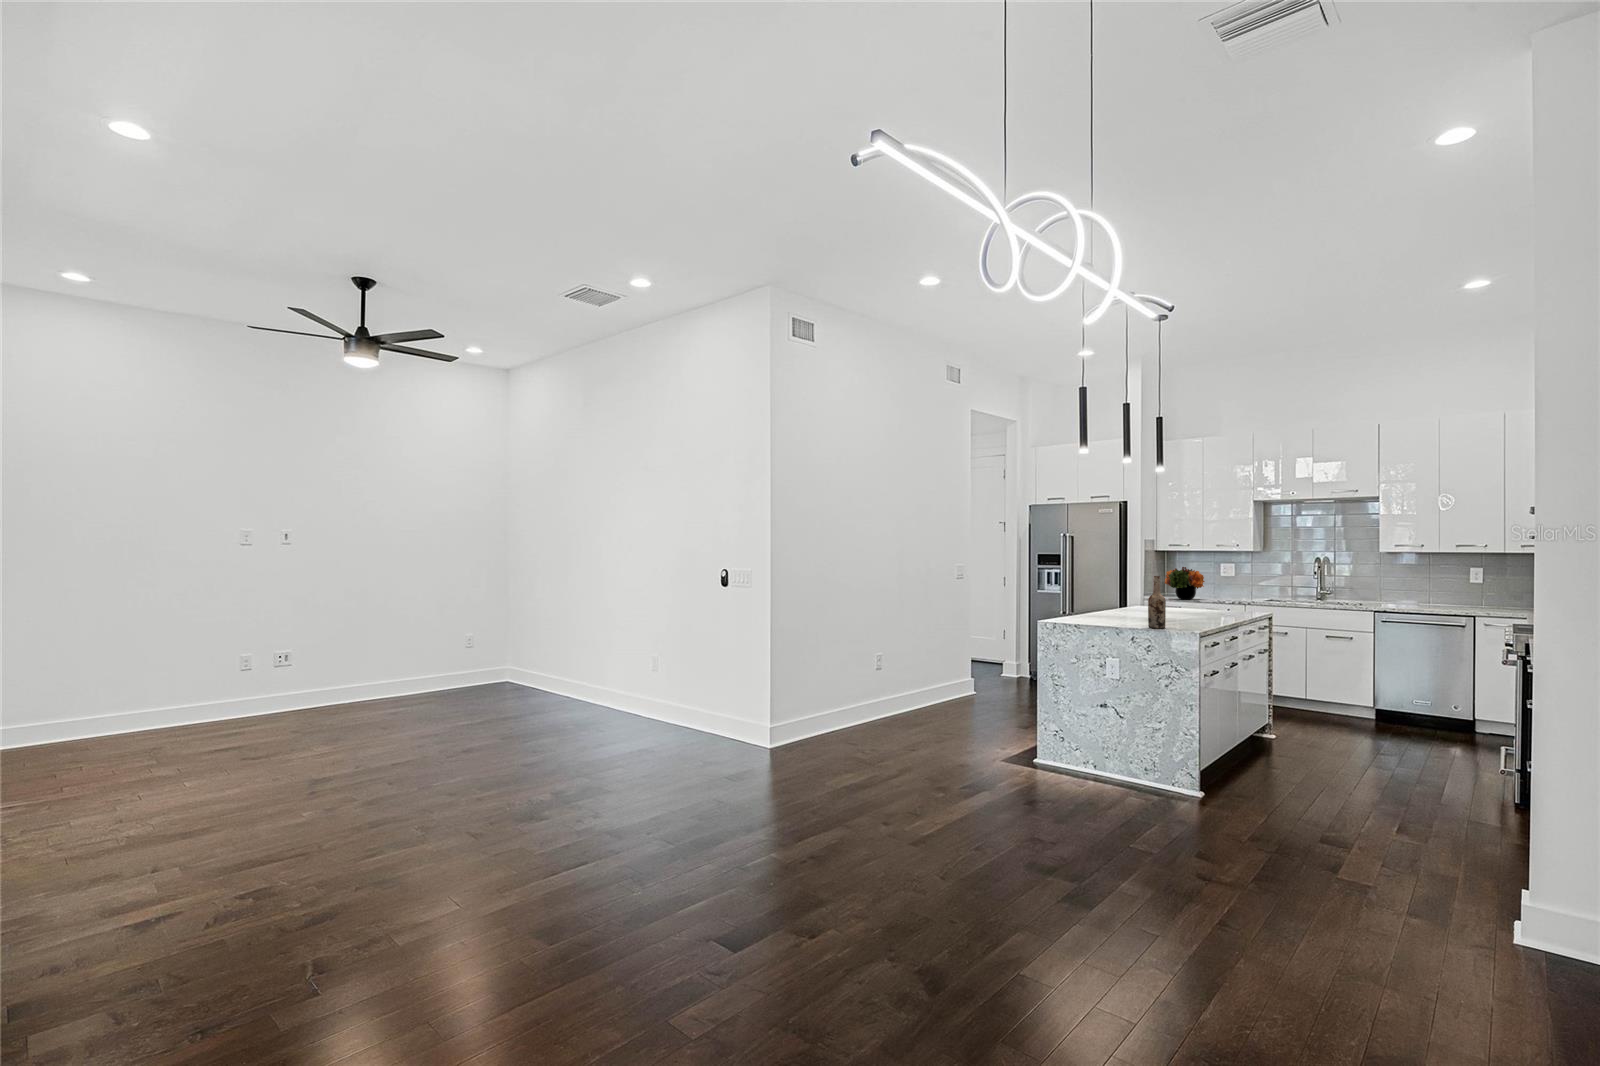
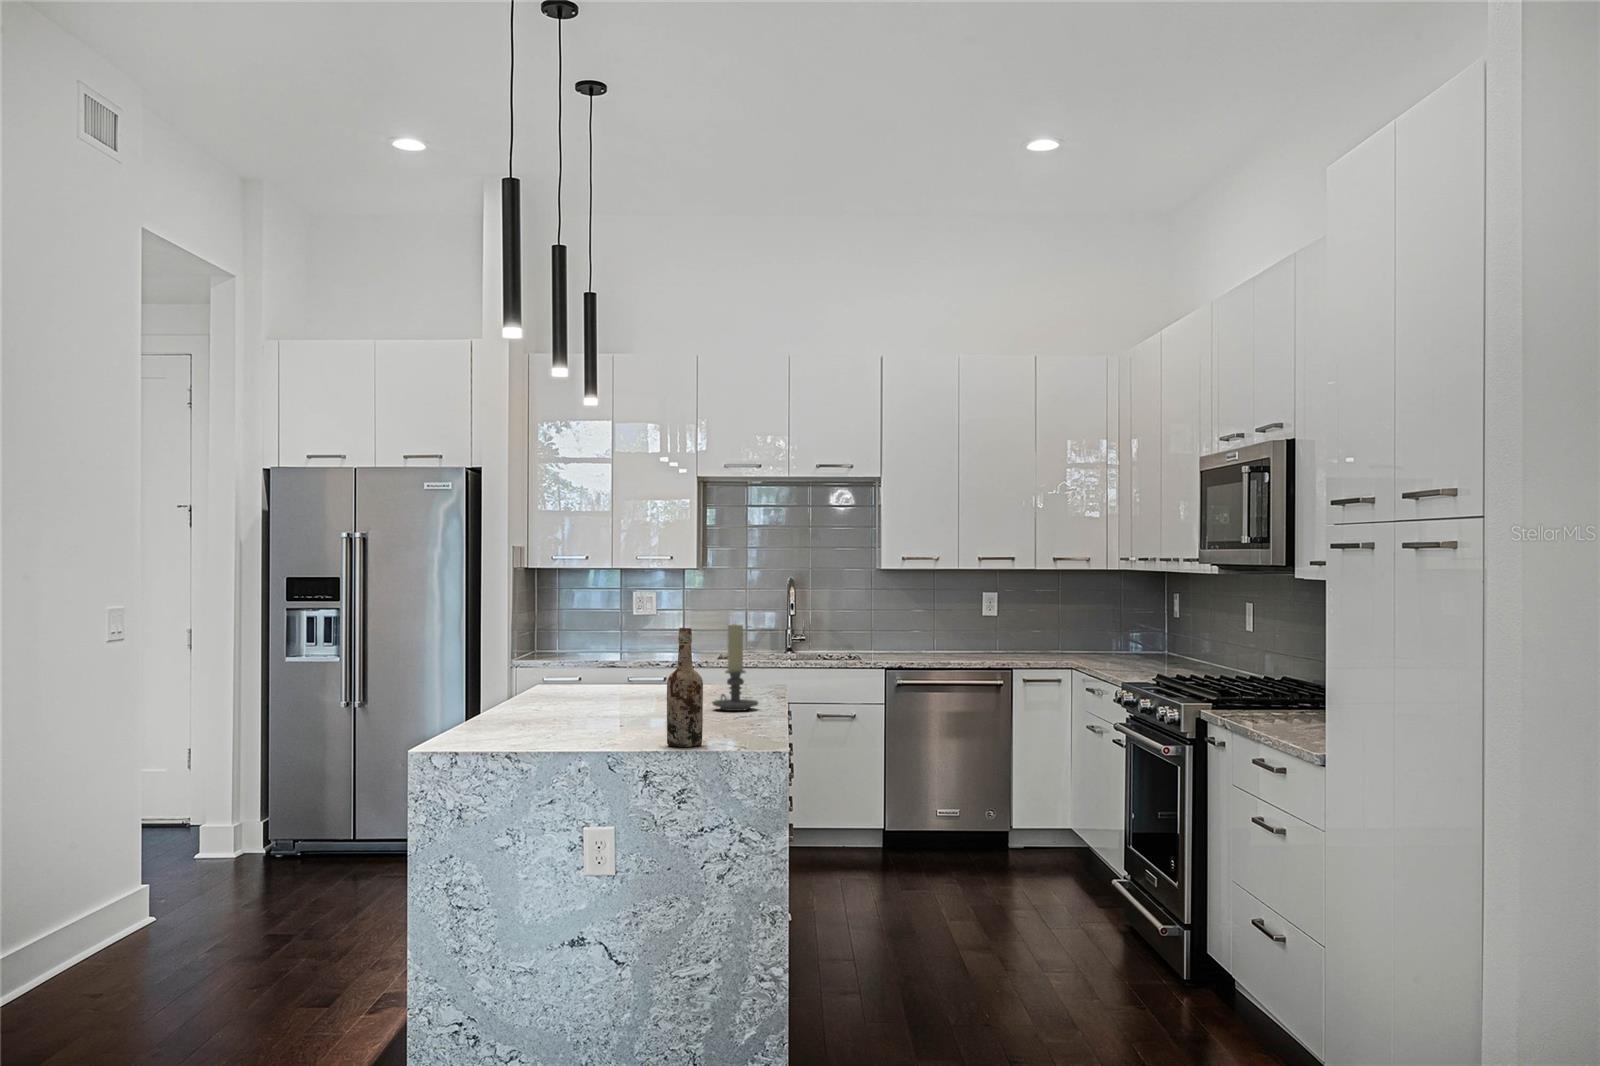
flower arrangement: present [1165,567,1205,600] -> none [539,598,612,663]
candle holder: none [1204,577,1230,620] -> present [712,624,758,711]

